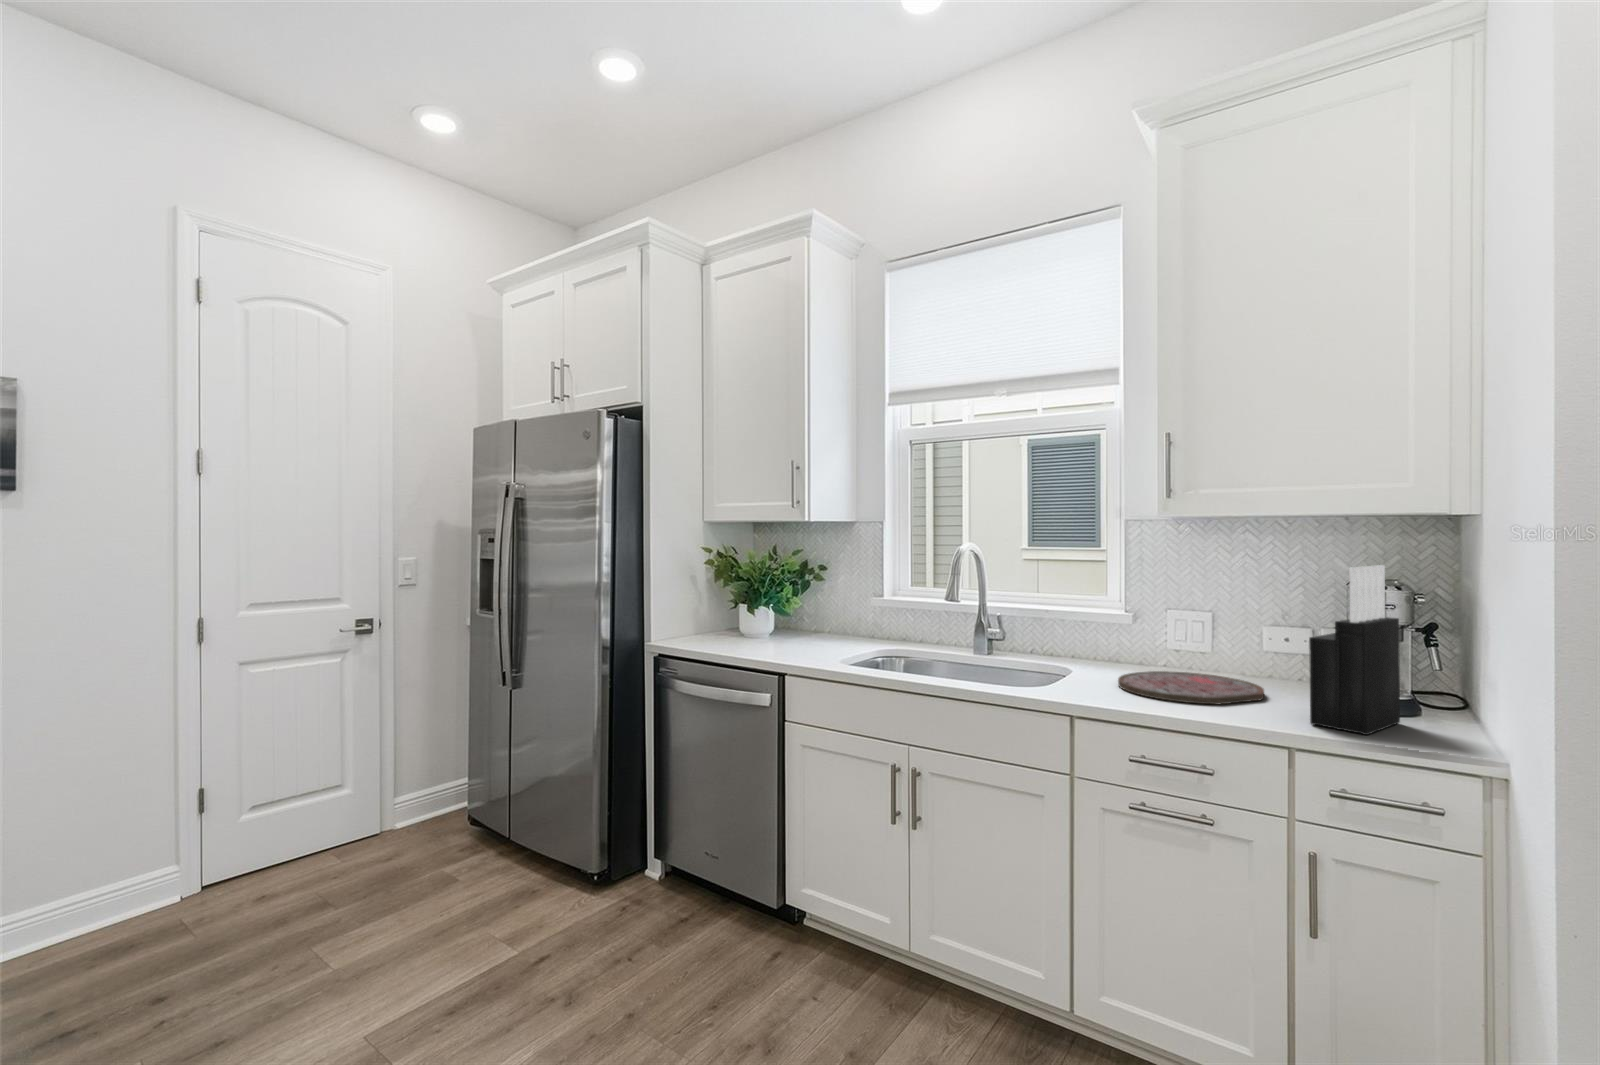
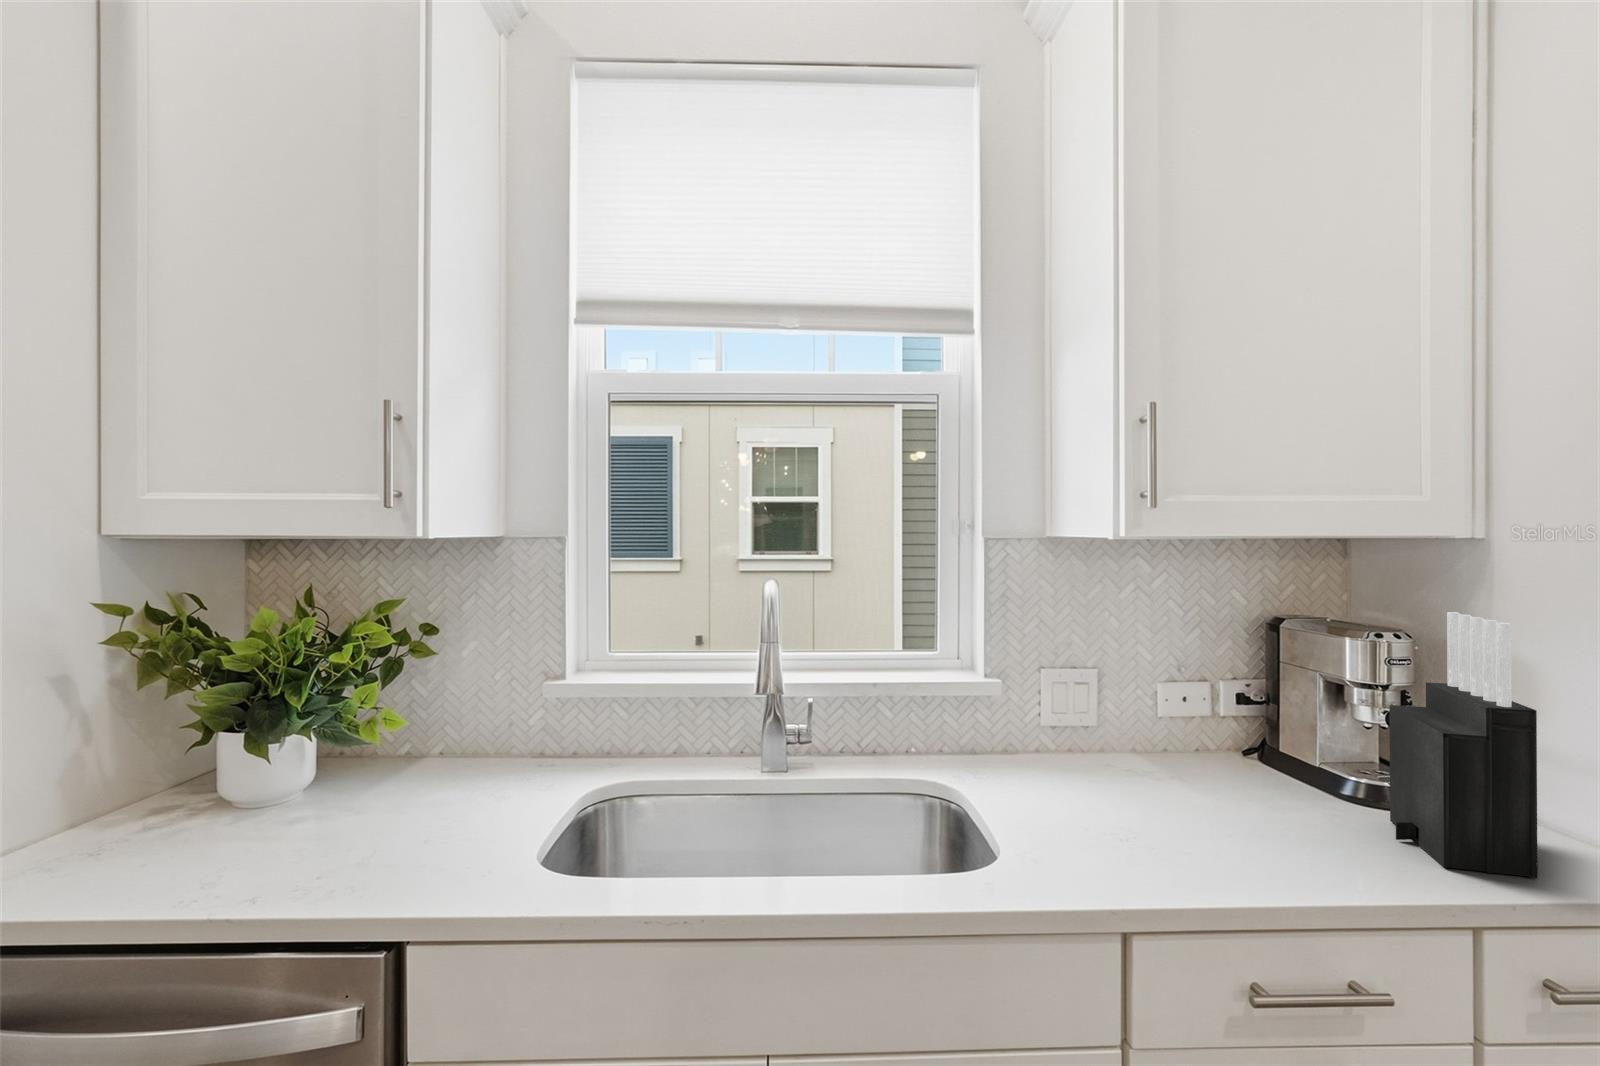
cutting board: present [1118,671,1264,704] -> none [1055,764,1270,848]

